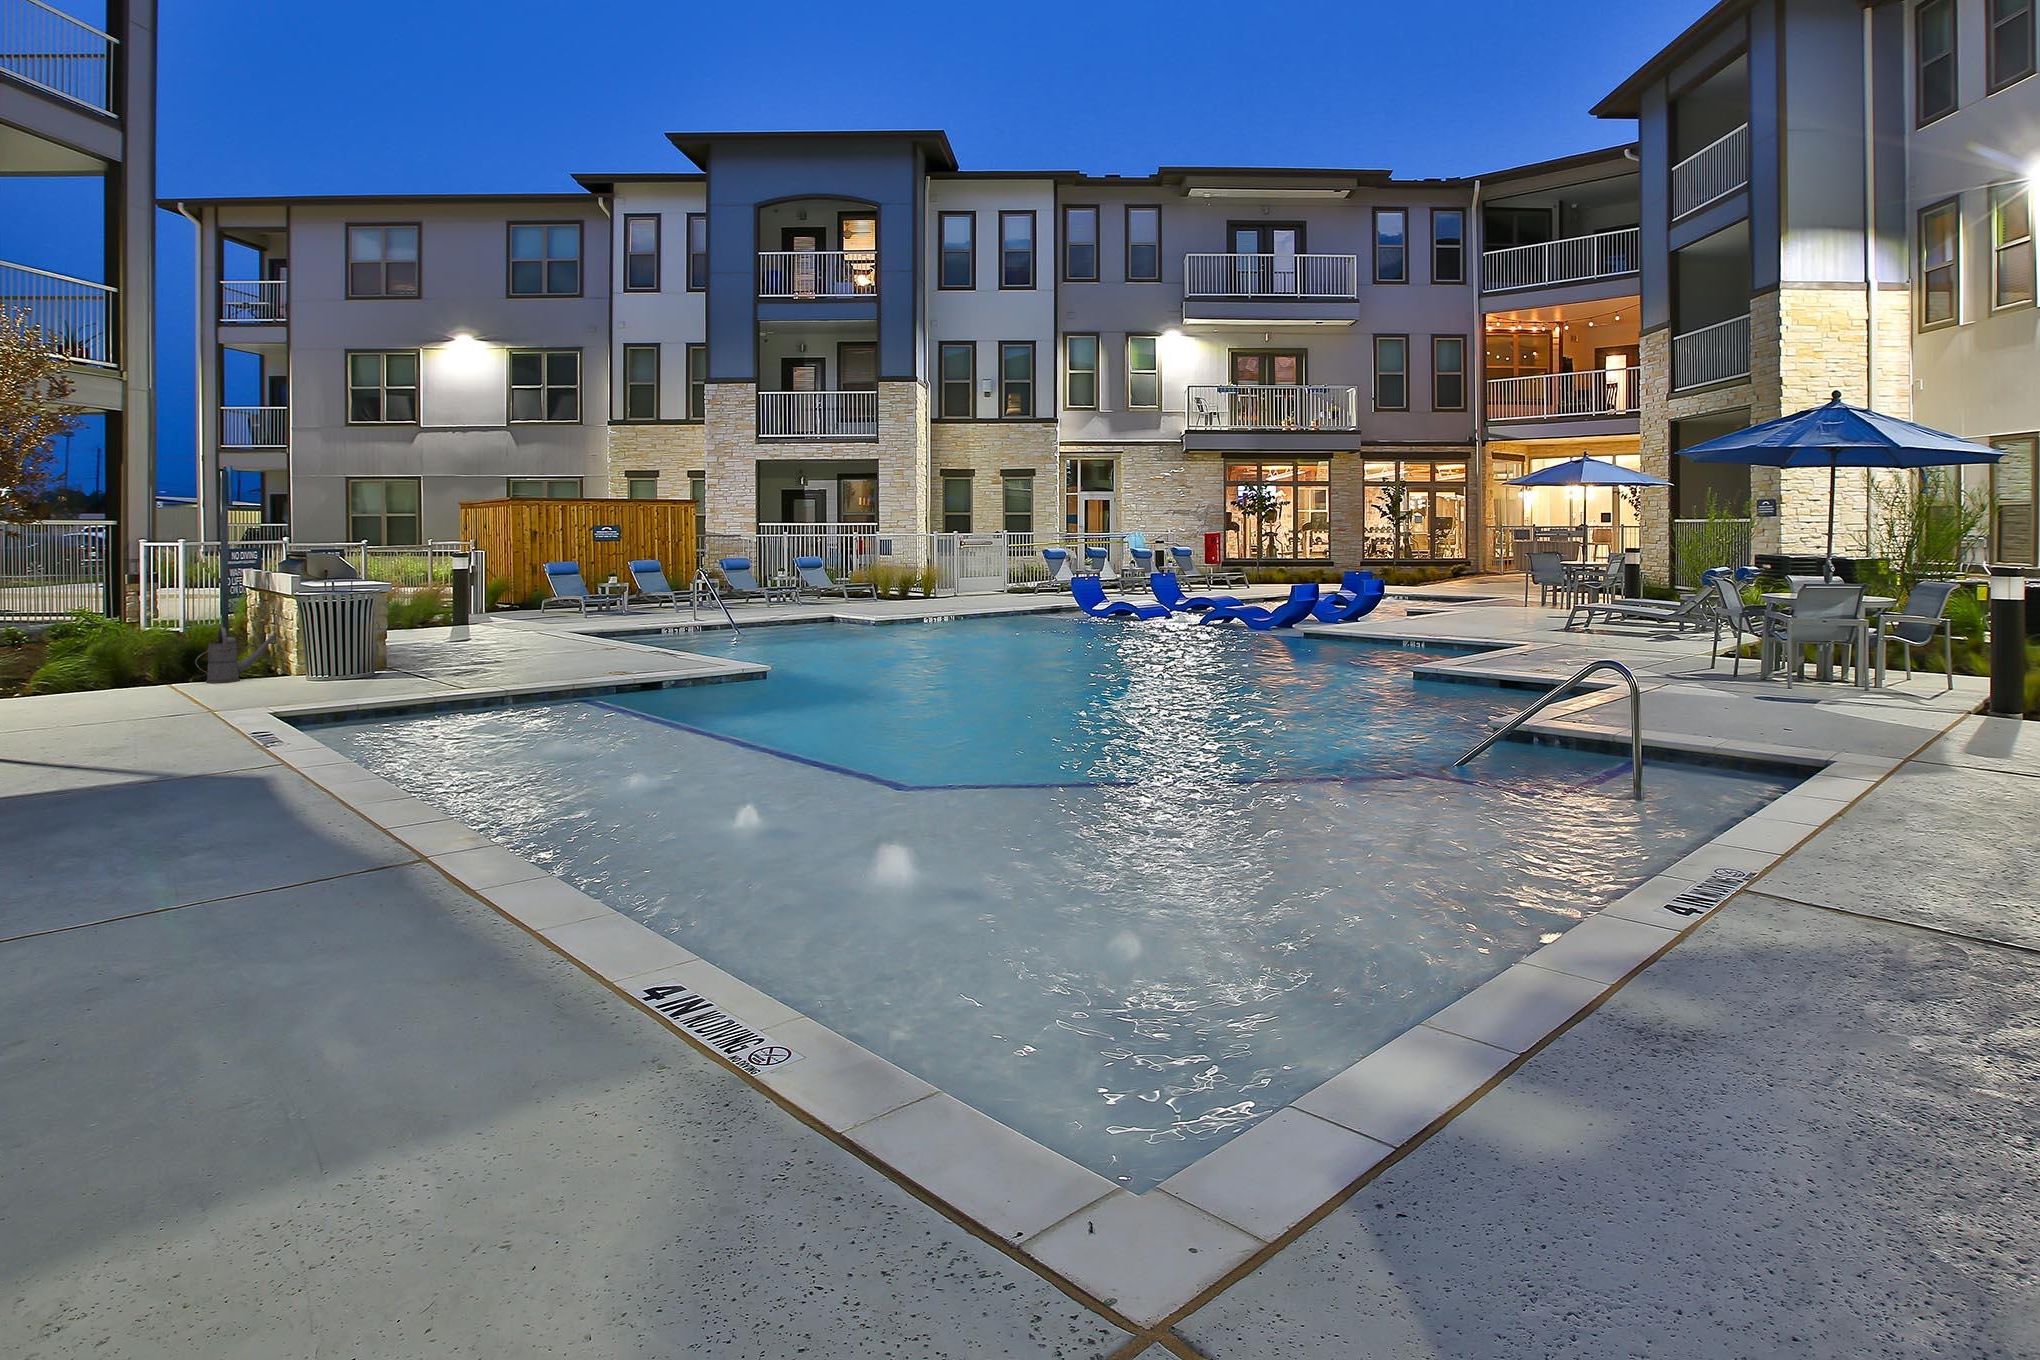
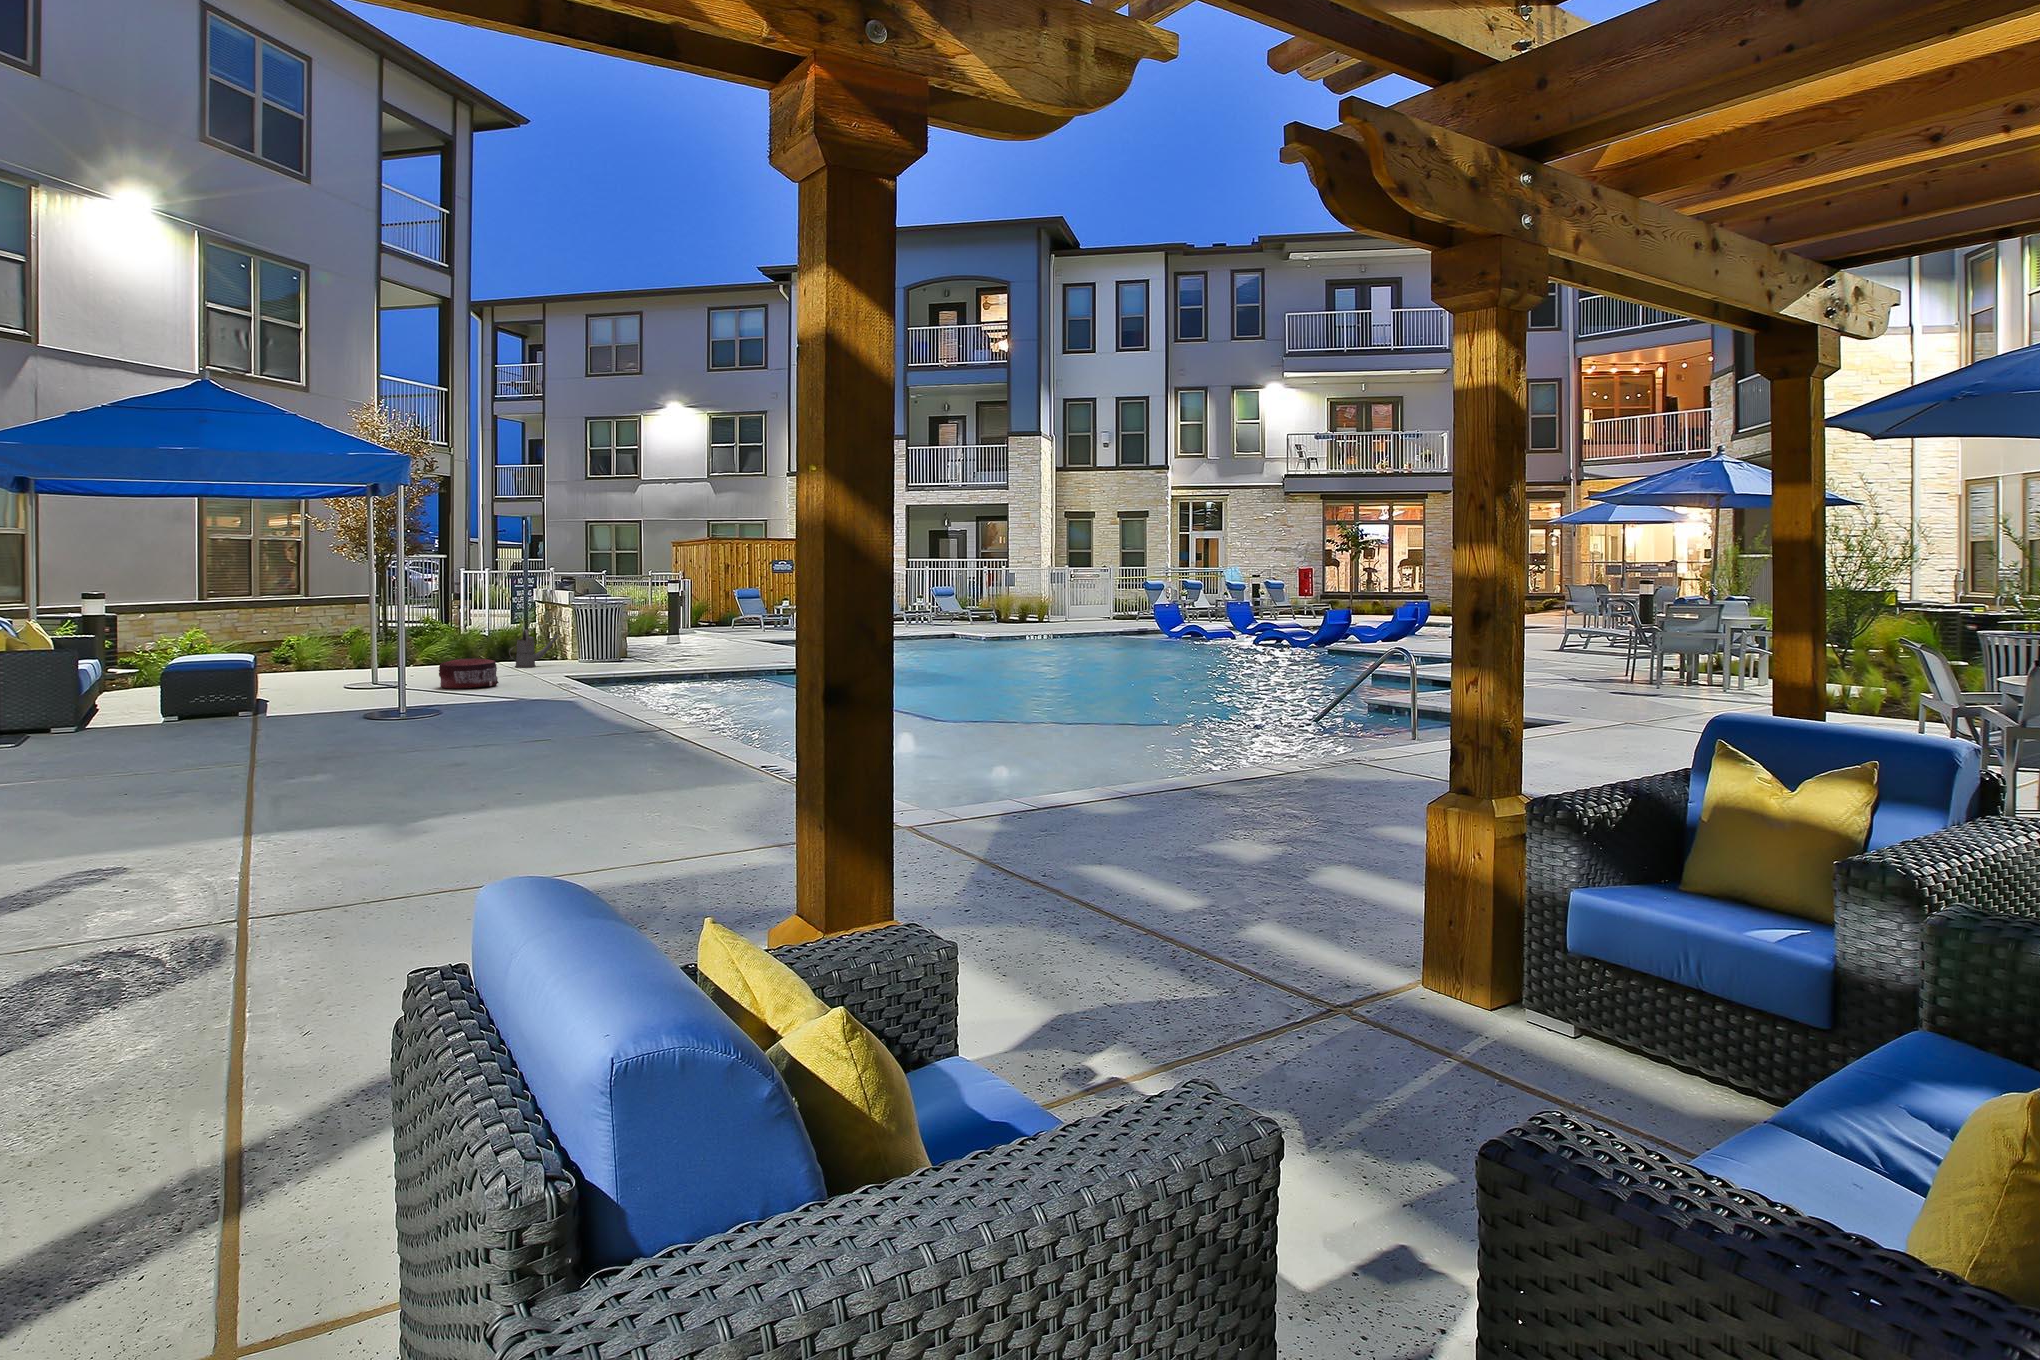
pouf: none [51,679,162,729] -> present [439,658,499,689]

